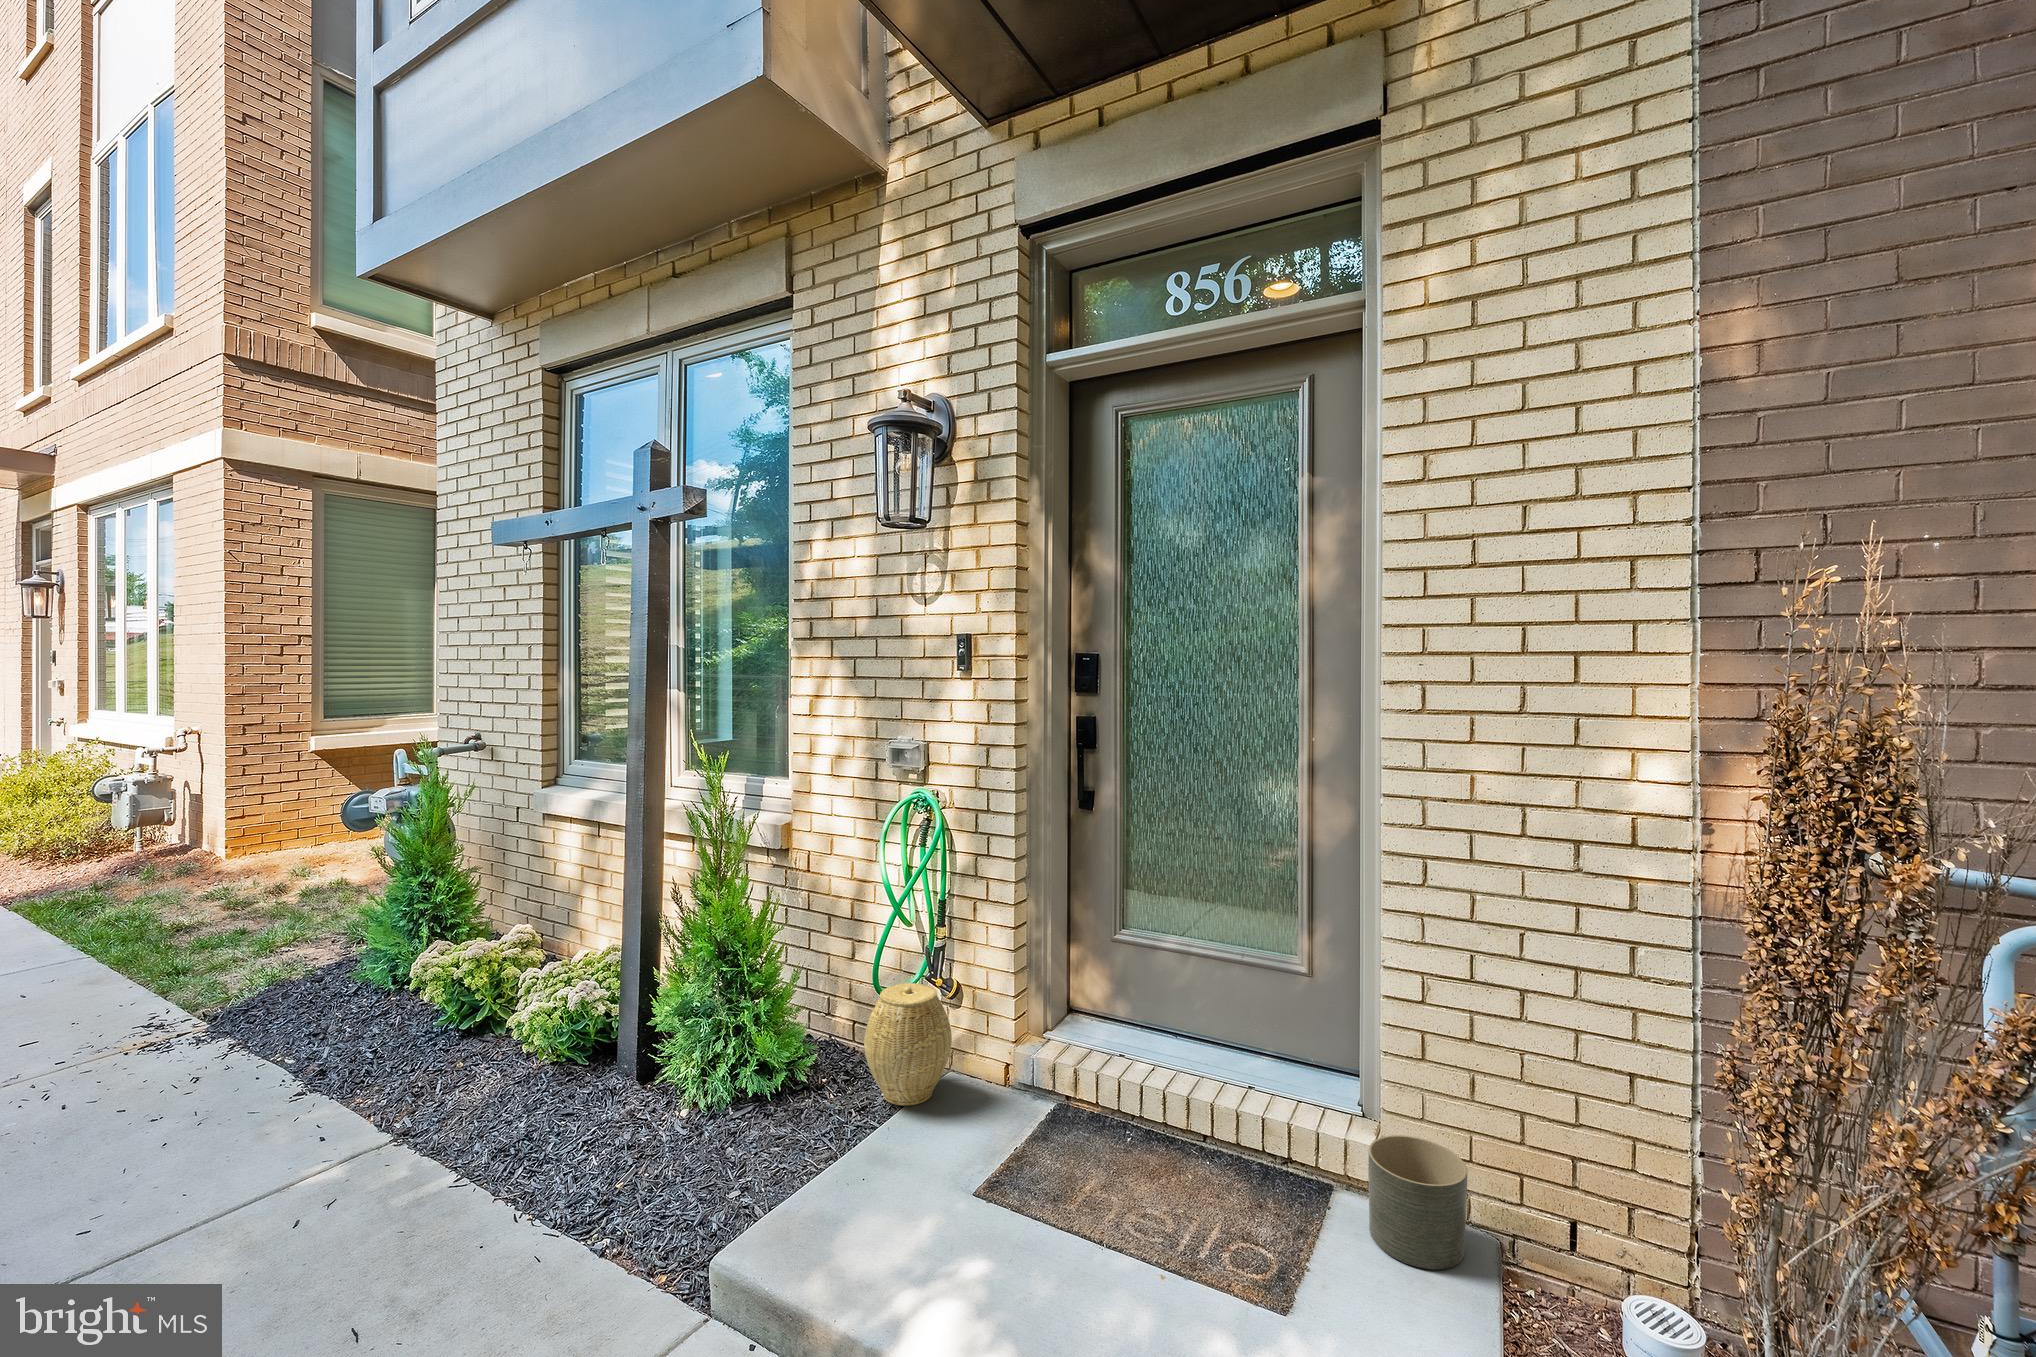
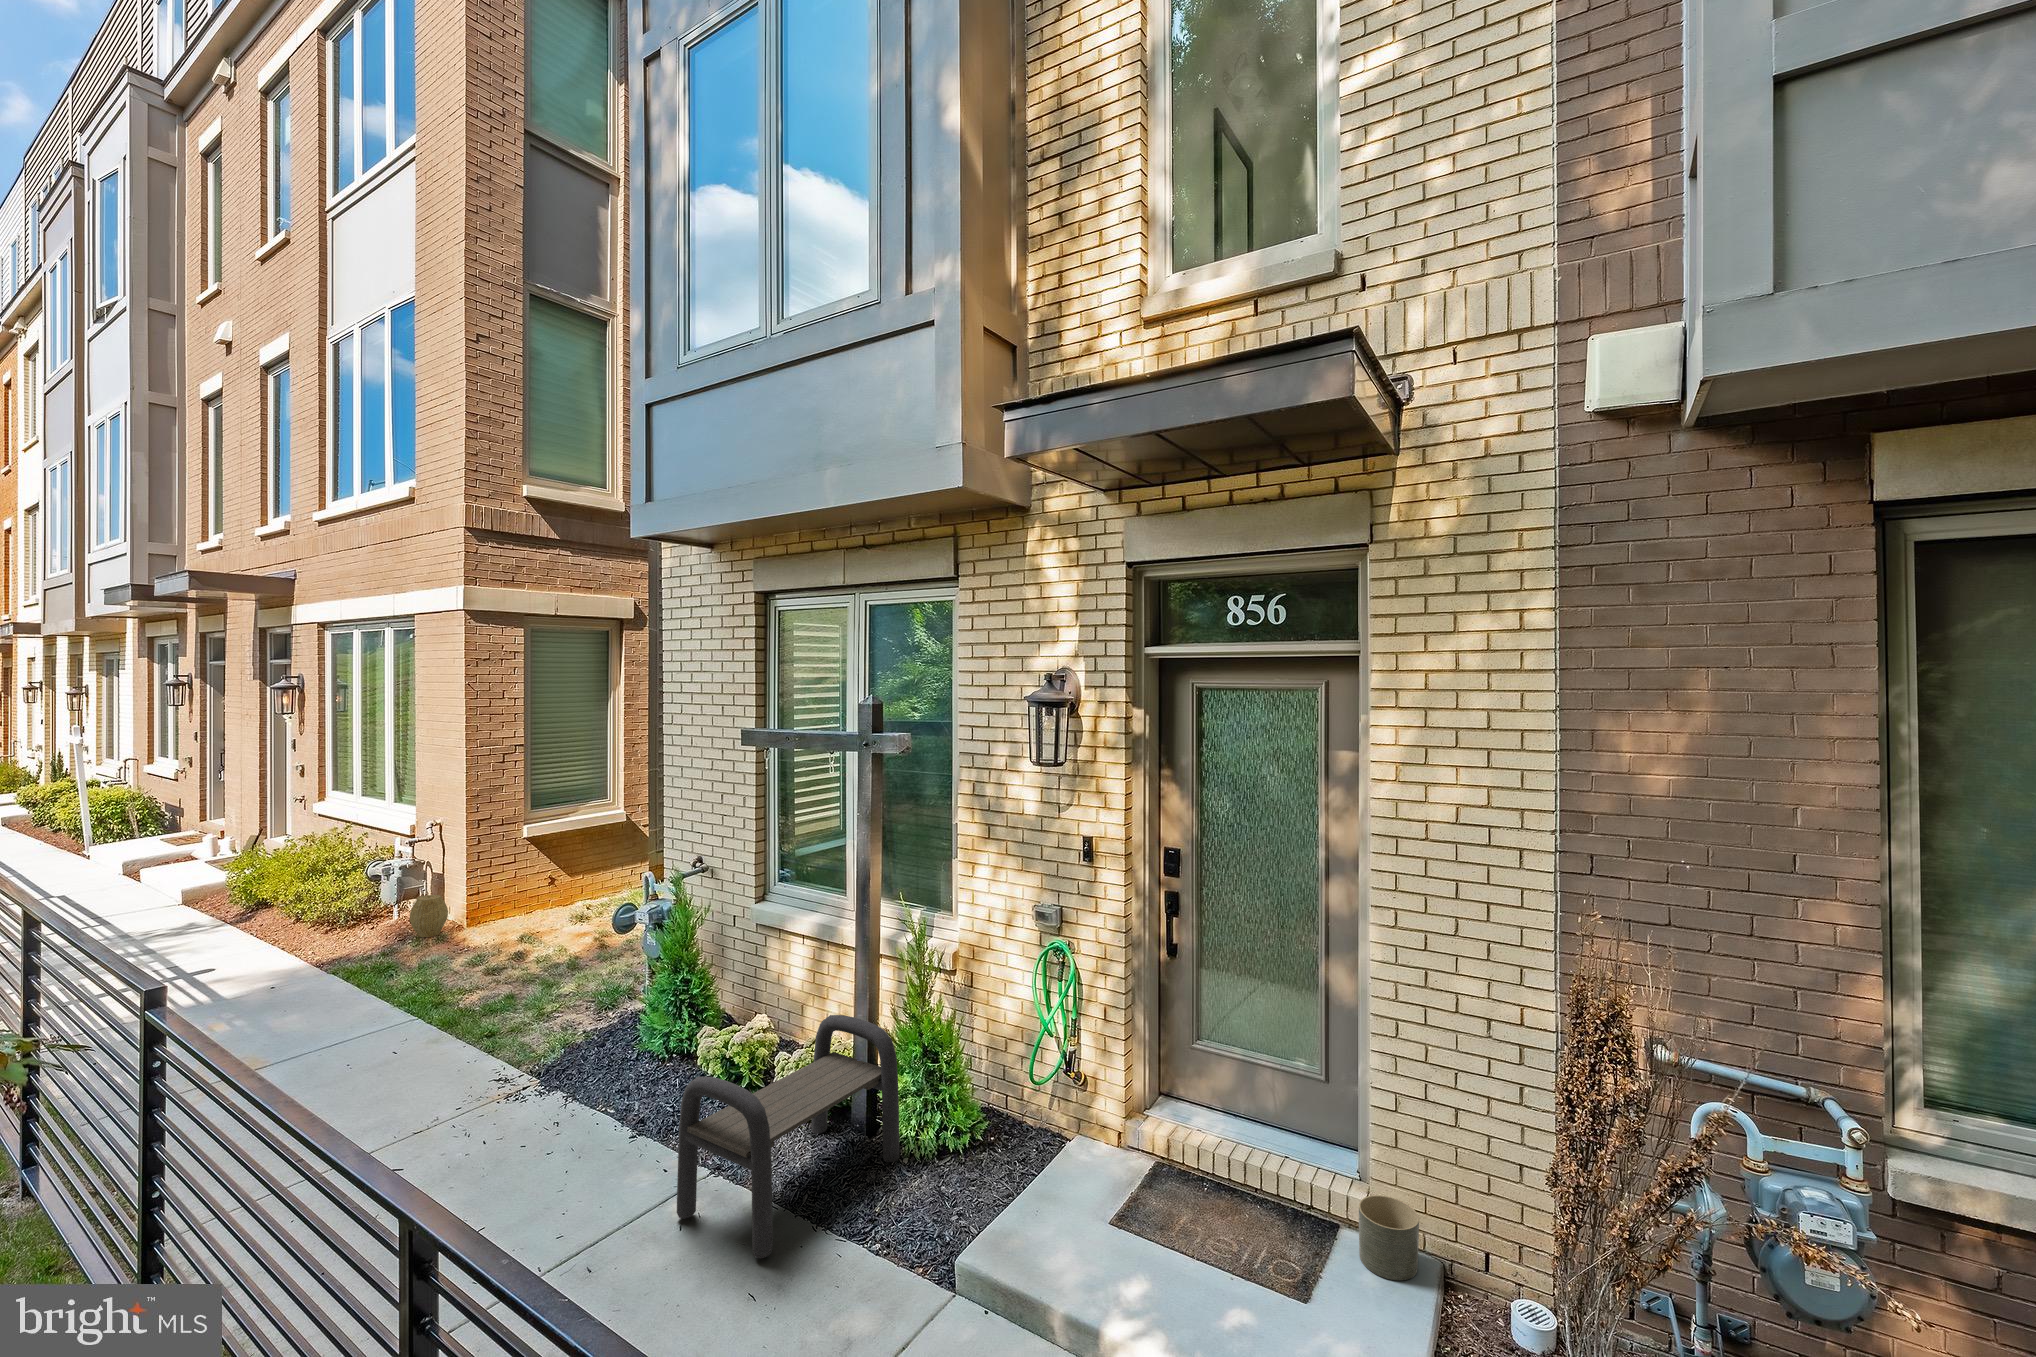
bench: none [287,905,684,1266] -> present [677,1015,900,1258]
woven basket: present [864,983,952,1106] -> present [410,895,448,937]

